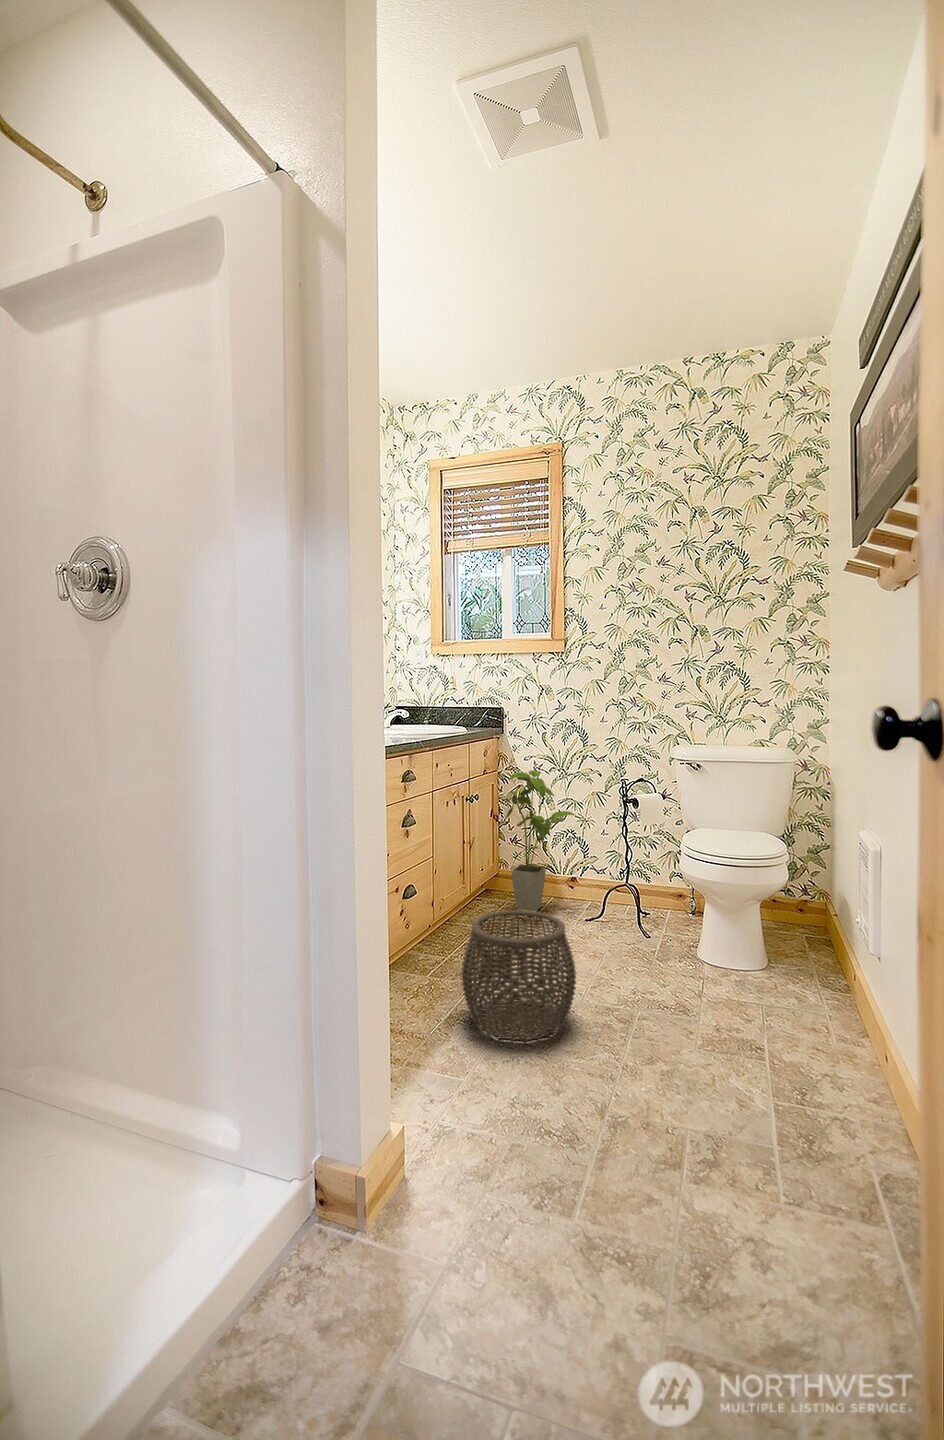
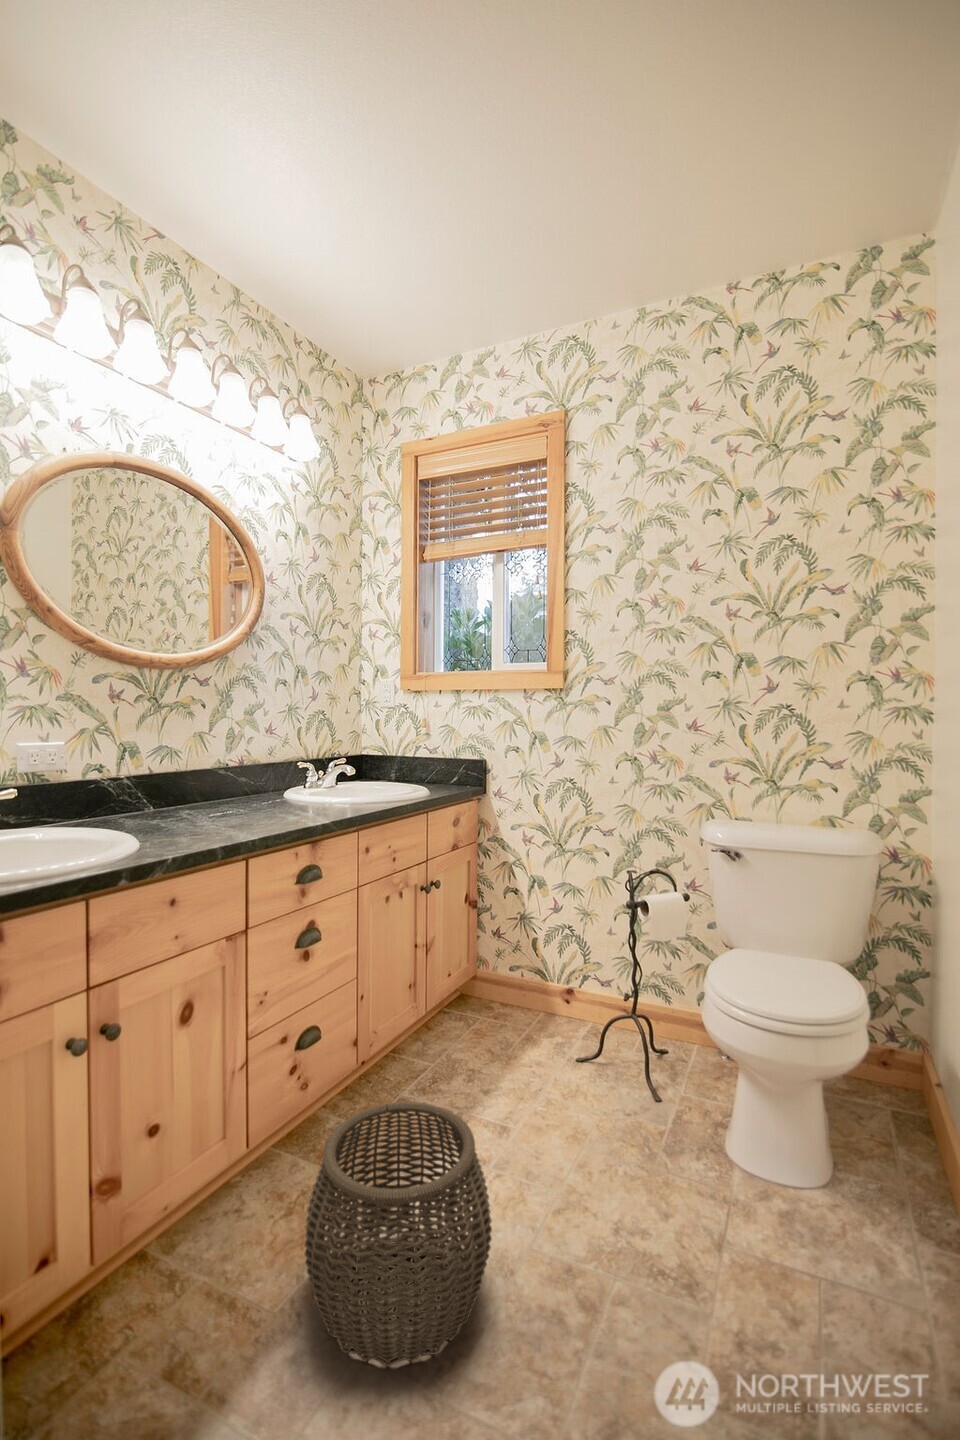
house plant: present [504,770,578,912] -> none [474,847,577,1040]

